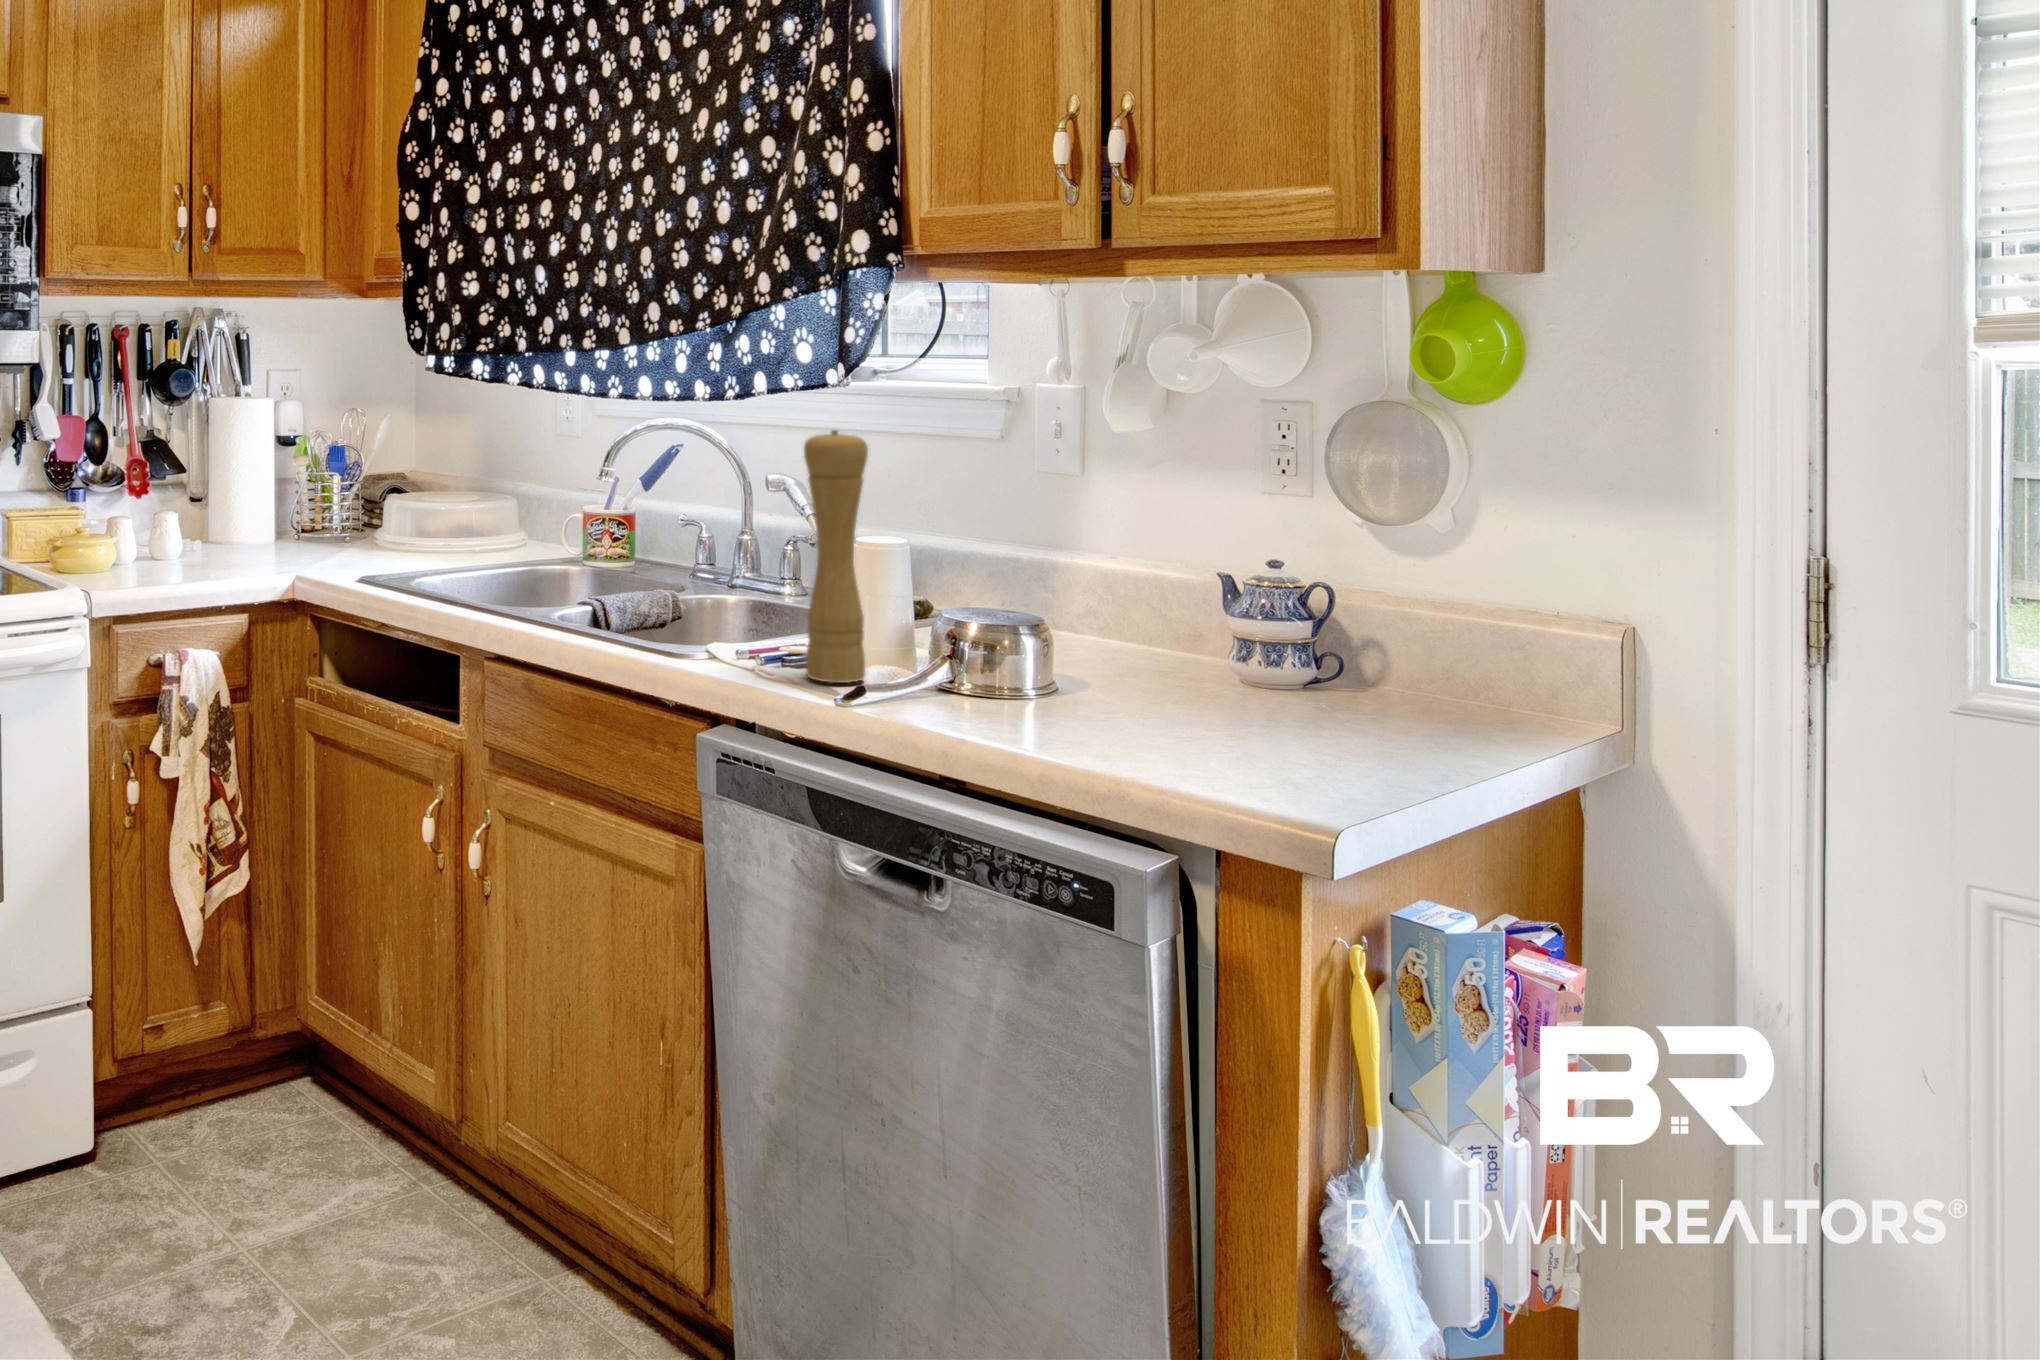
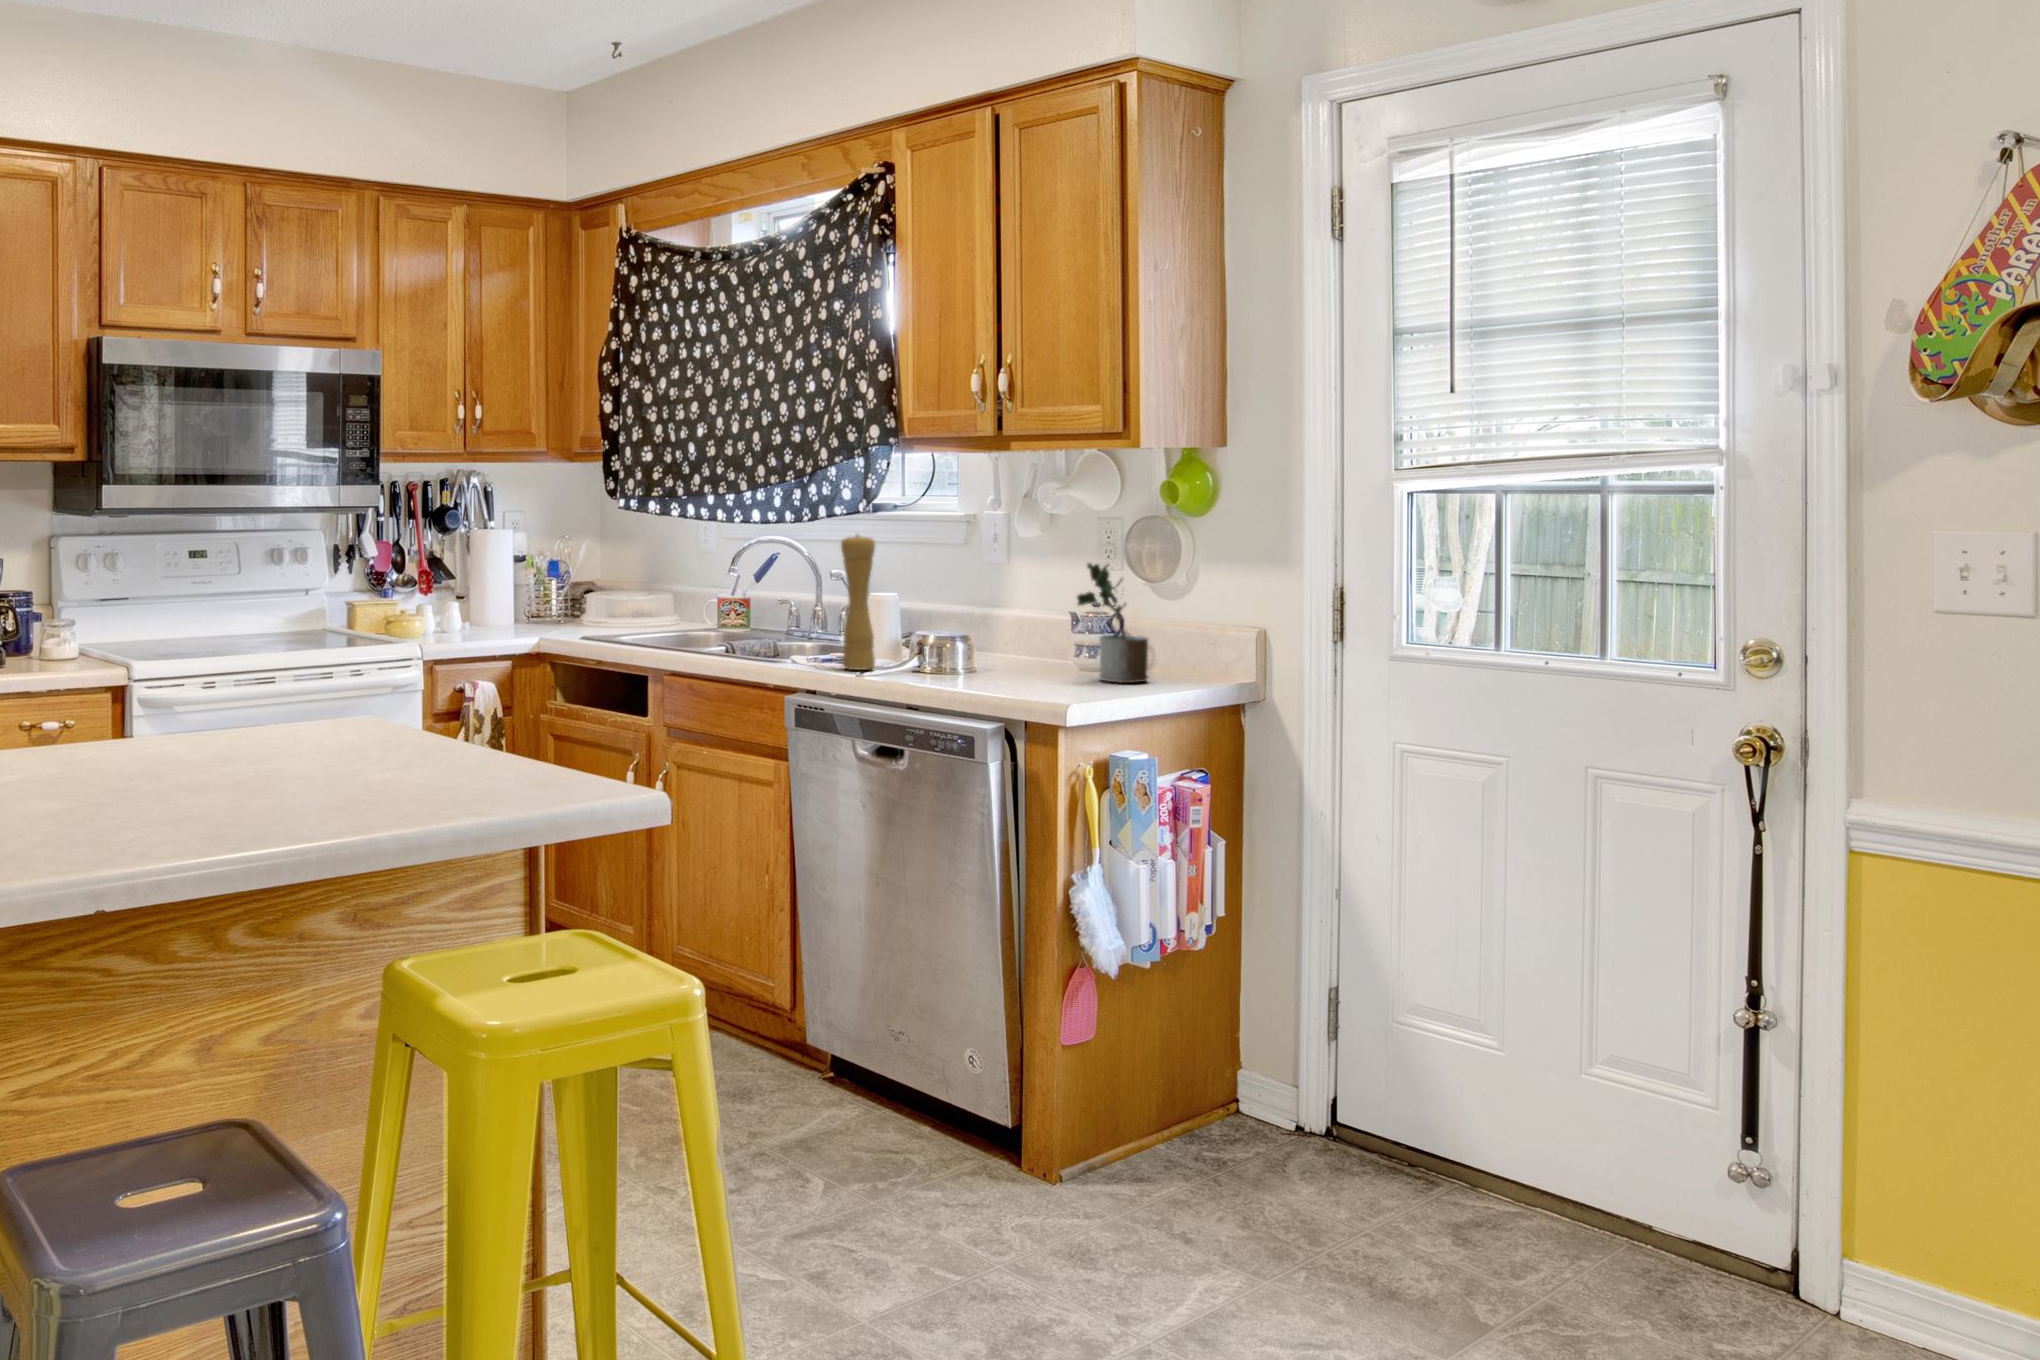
potted plant: none [1266,493,1403,728] -> present [1077,563,1148,683]

